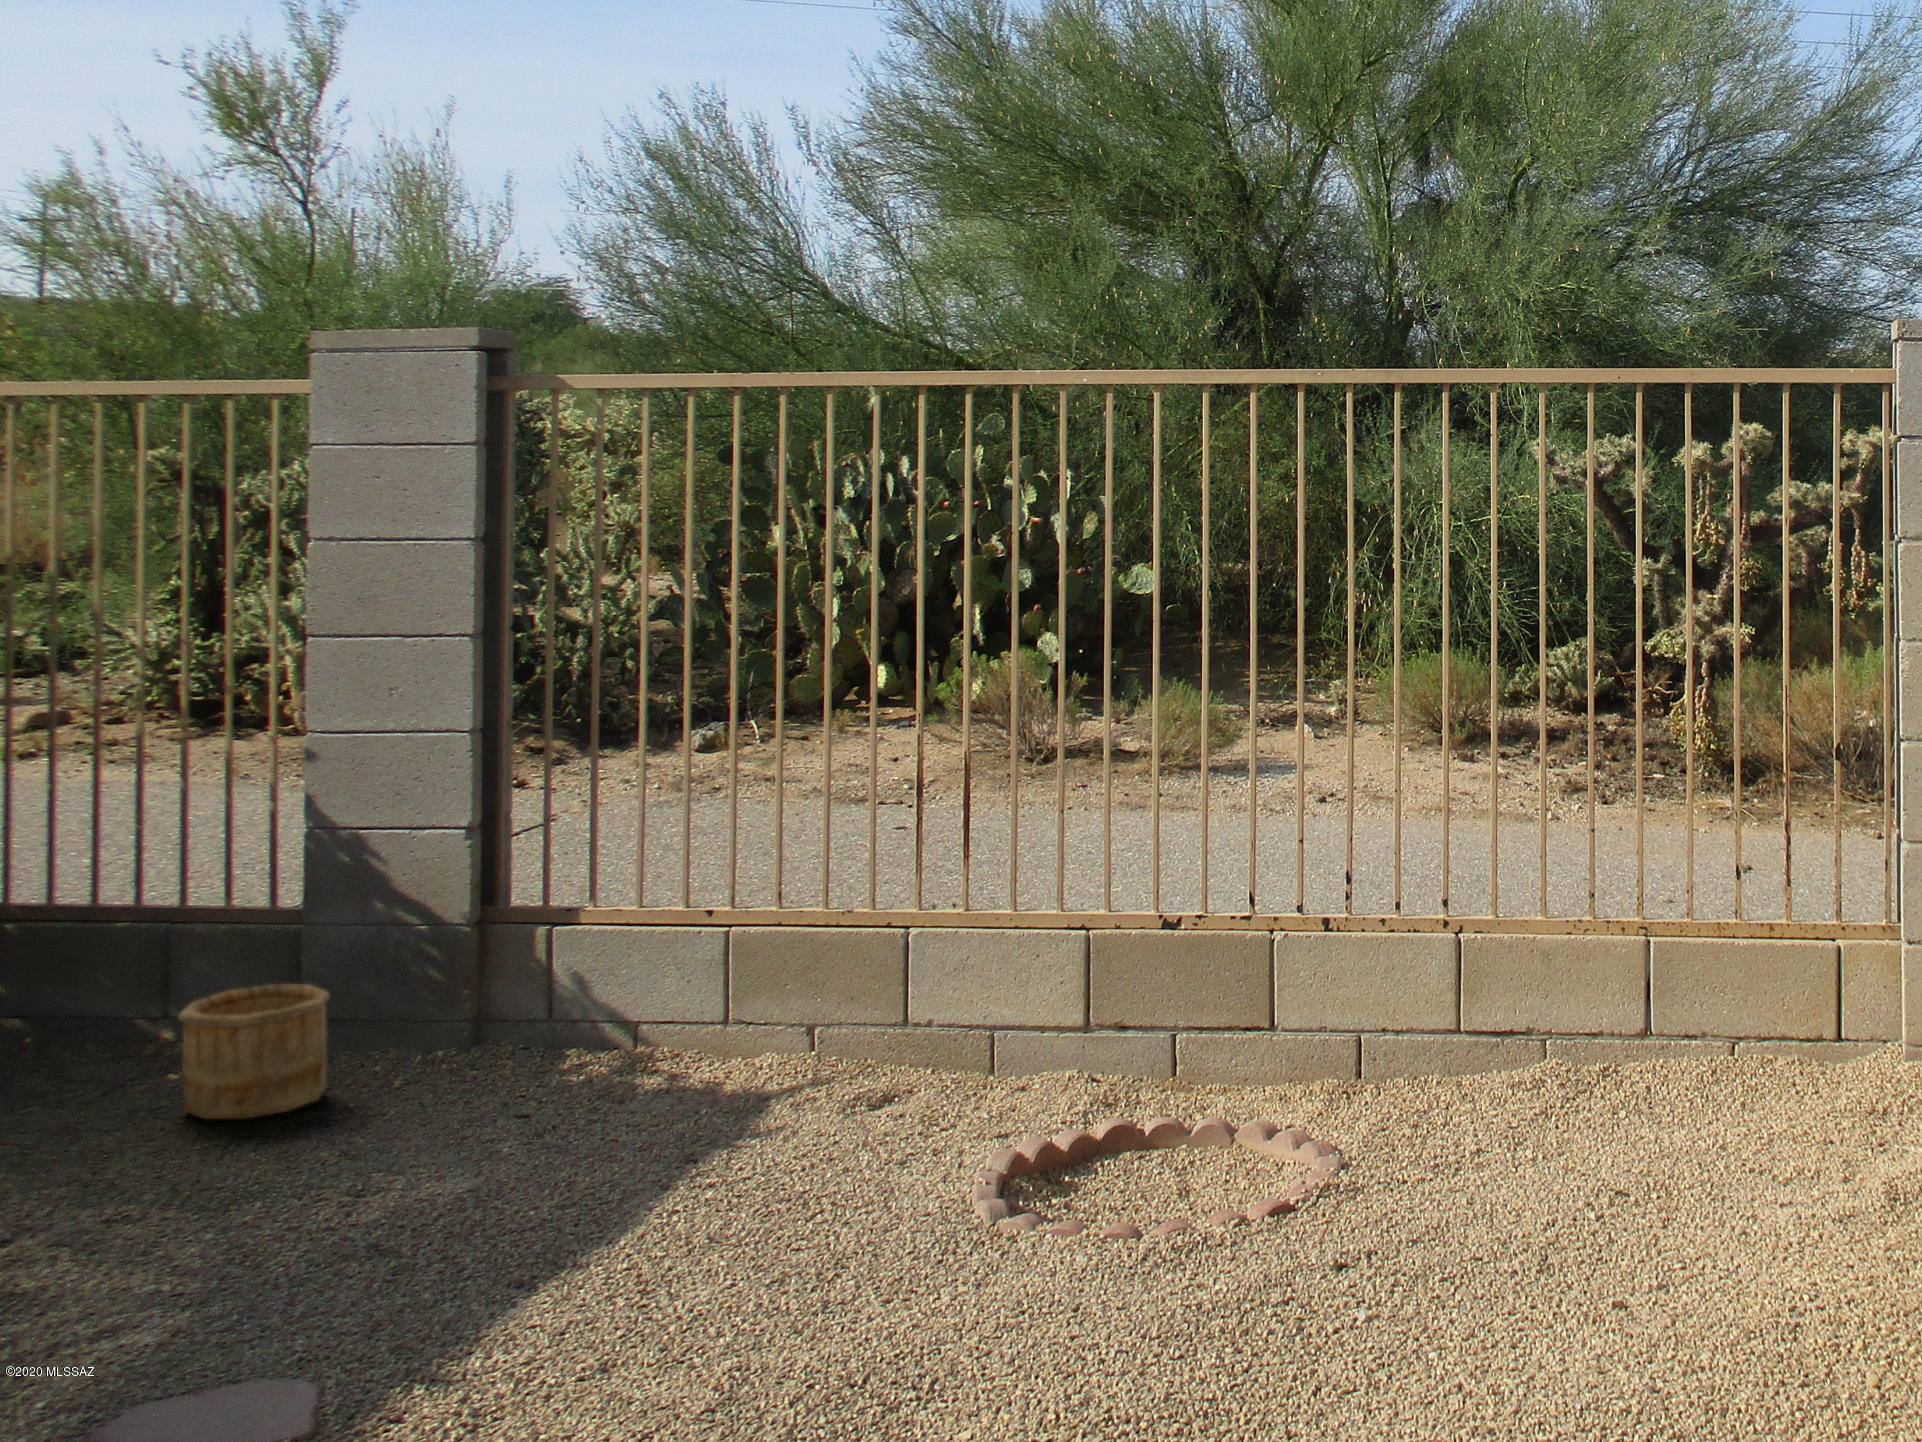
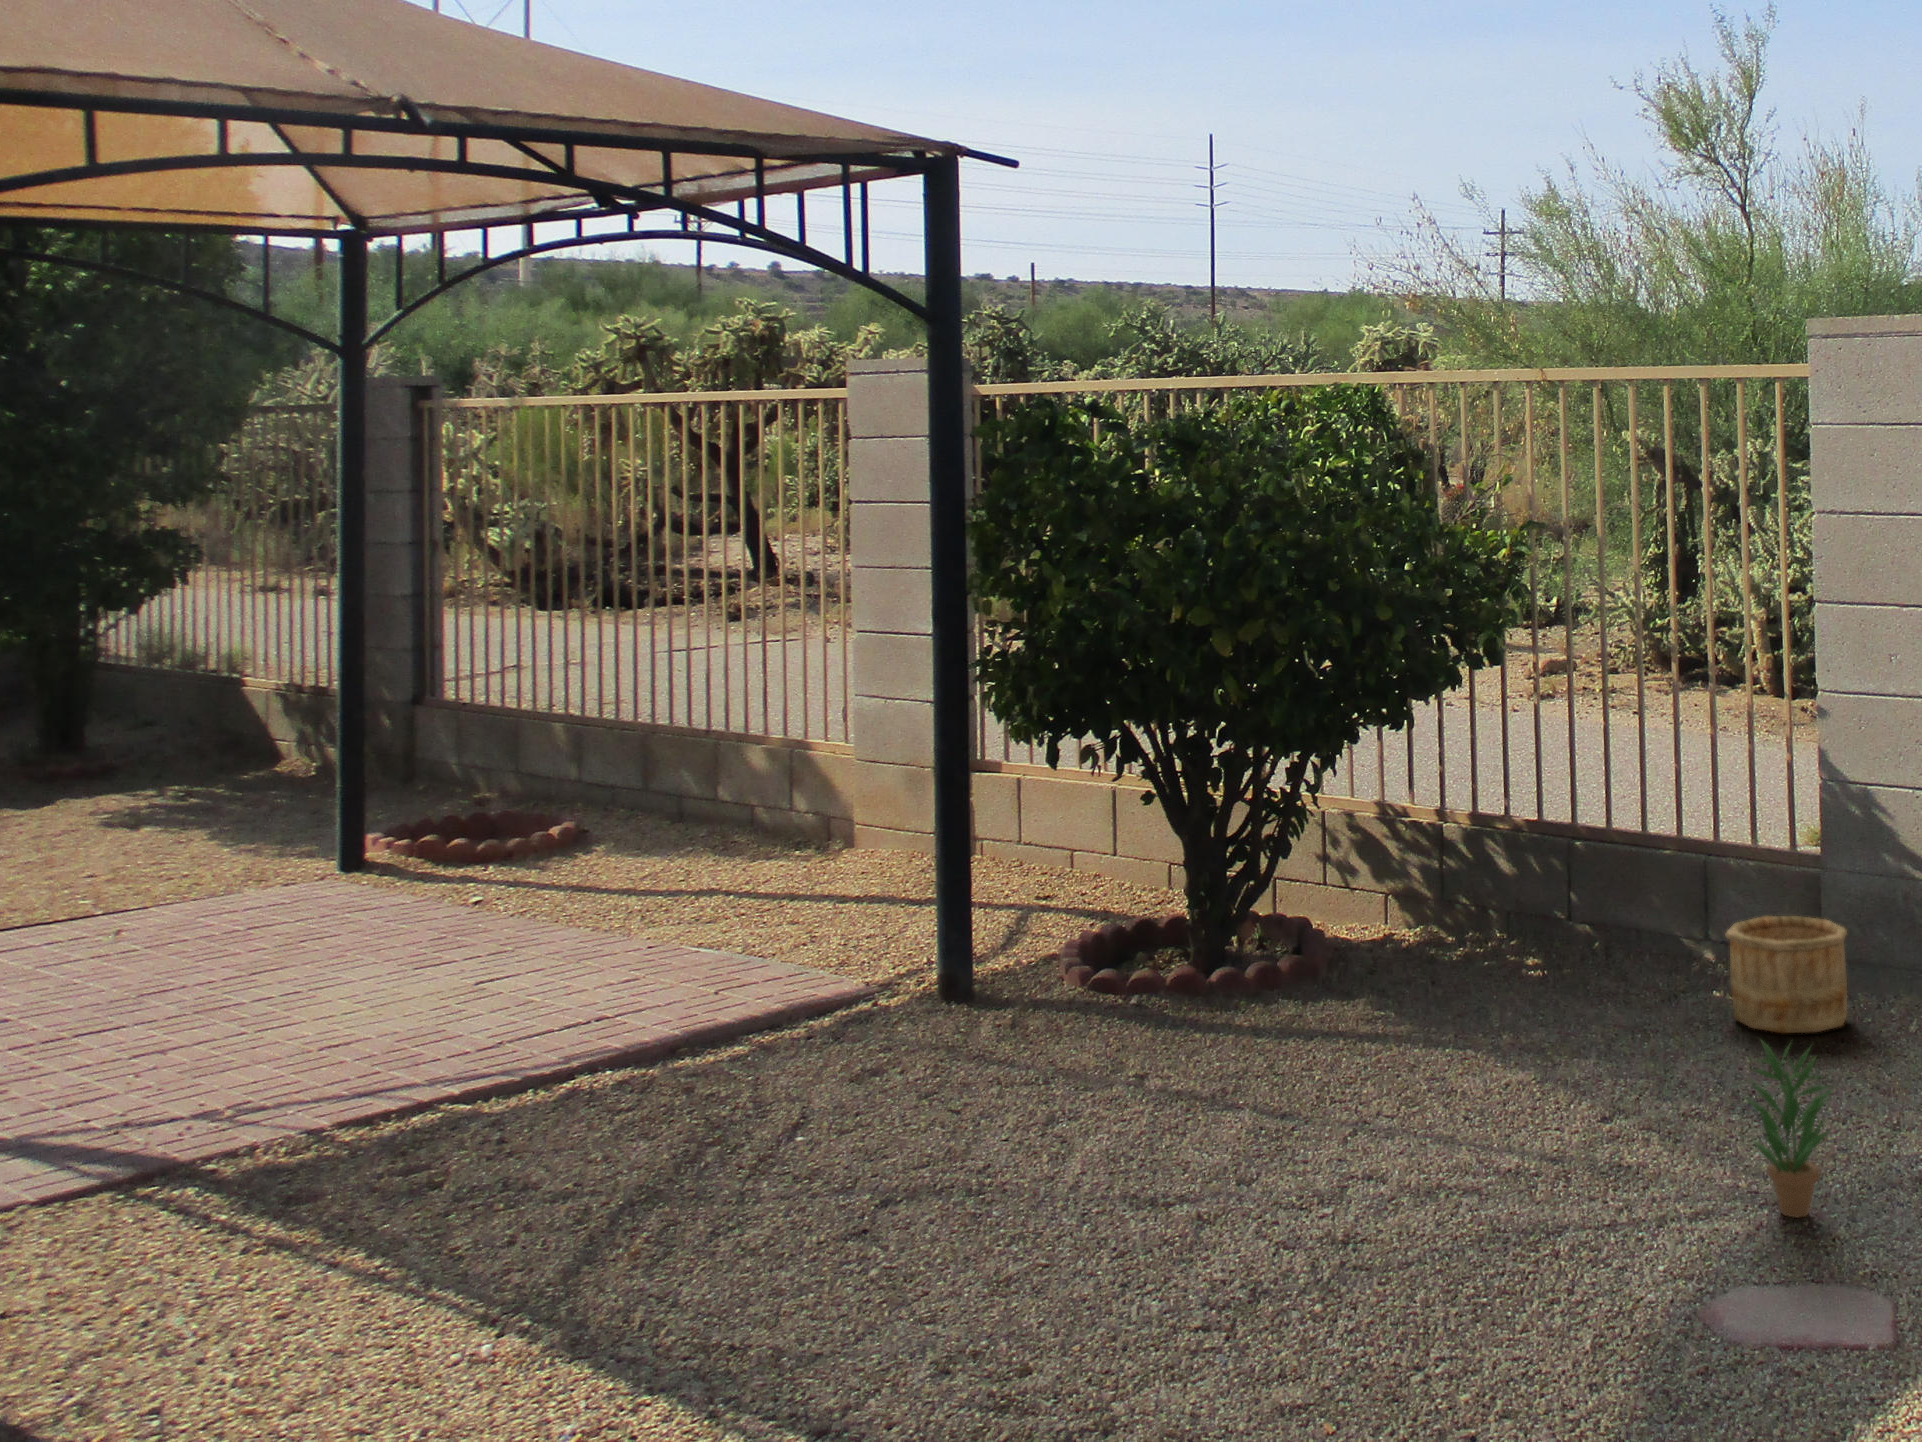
potted plant: none [158,1122,278,1323] -> present [1748,1040,1832,1218]

